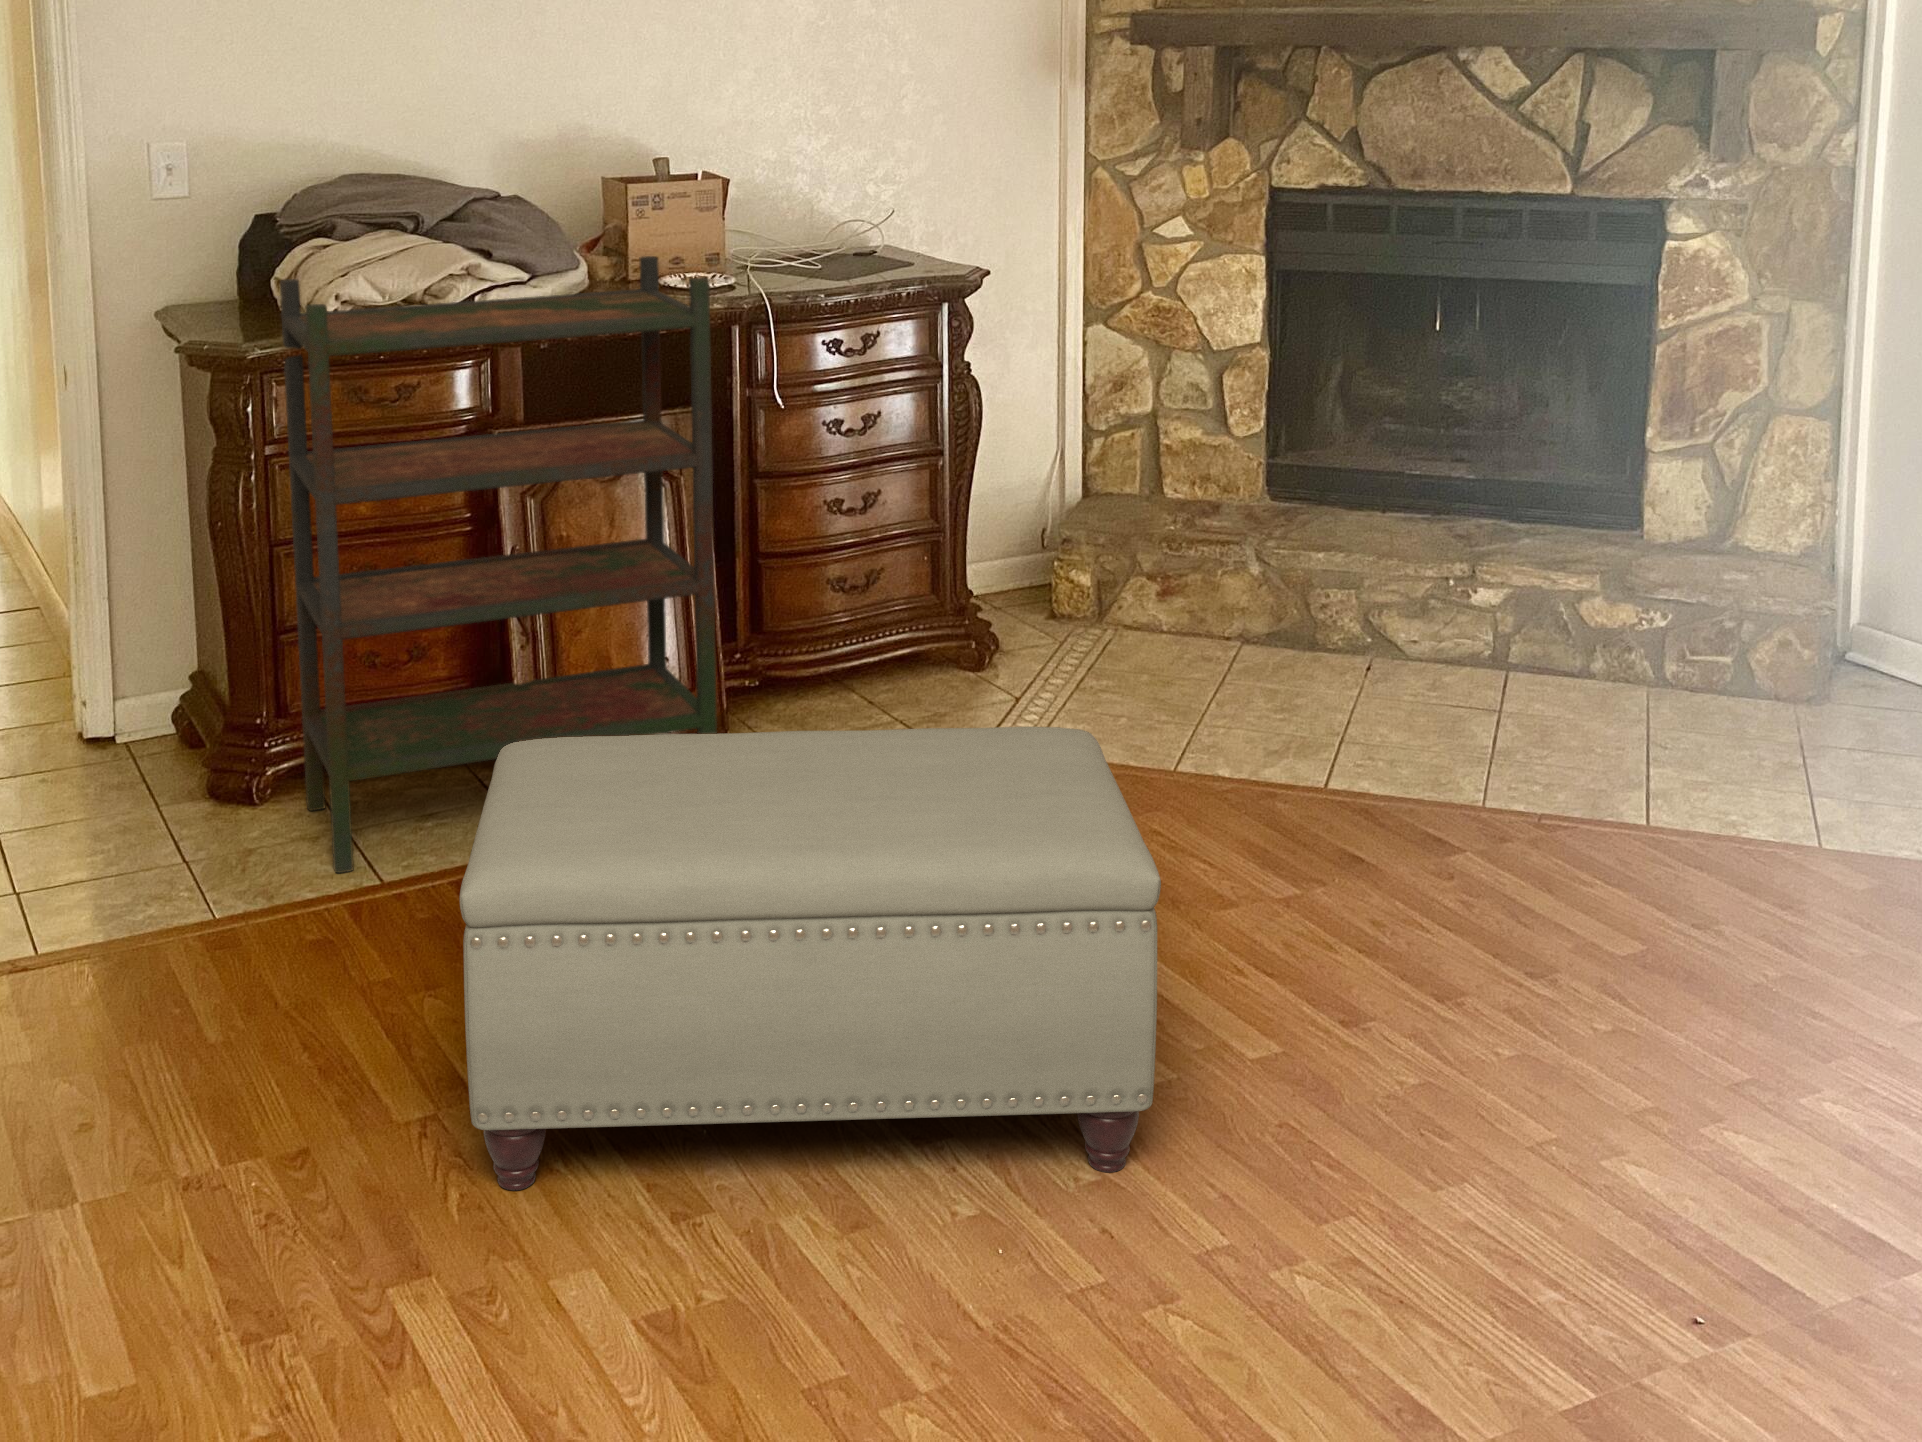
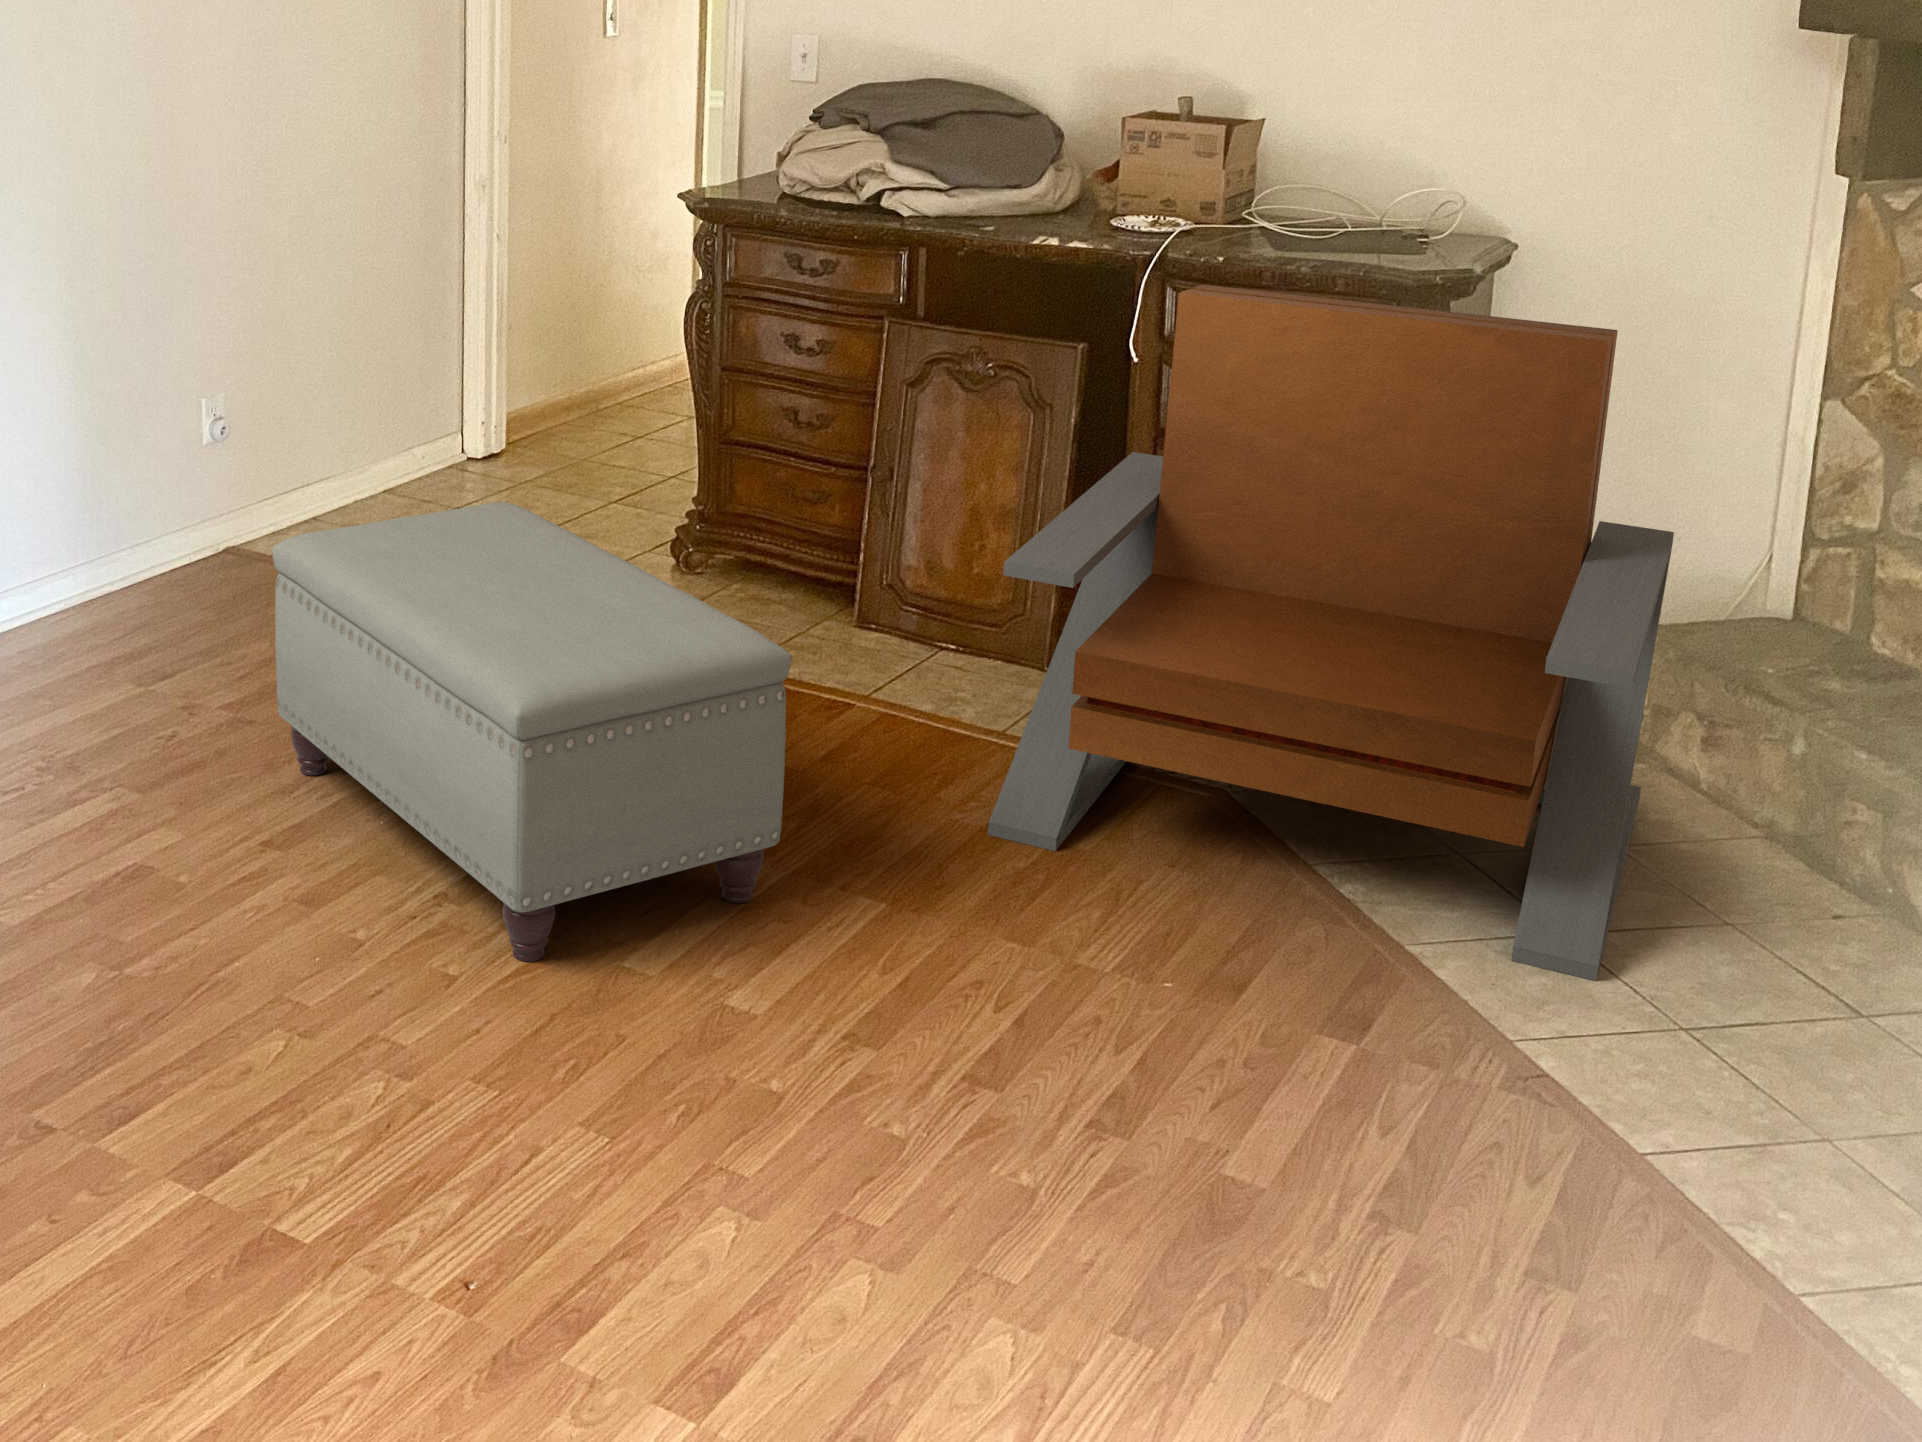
bookshelf: present [280,256,717,873] -> none [637,146,1026,699]
lounge chair: none [787,287,1419,870] -> present [988,285,1674,981]

